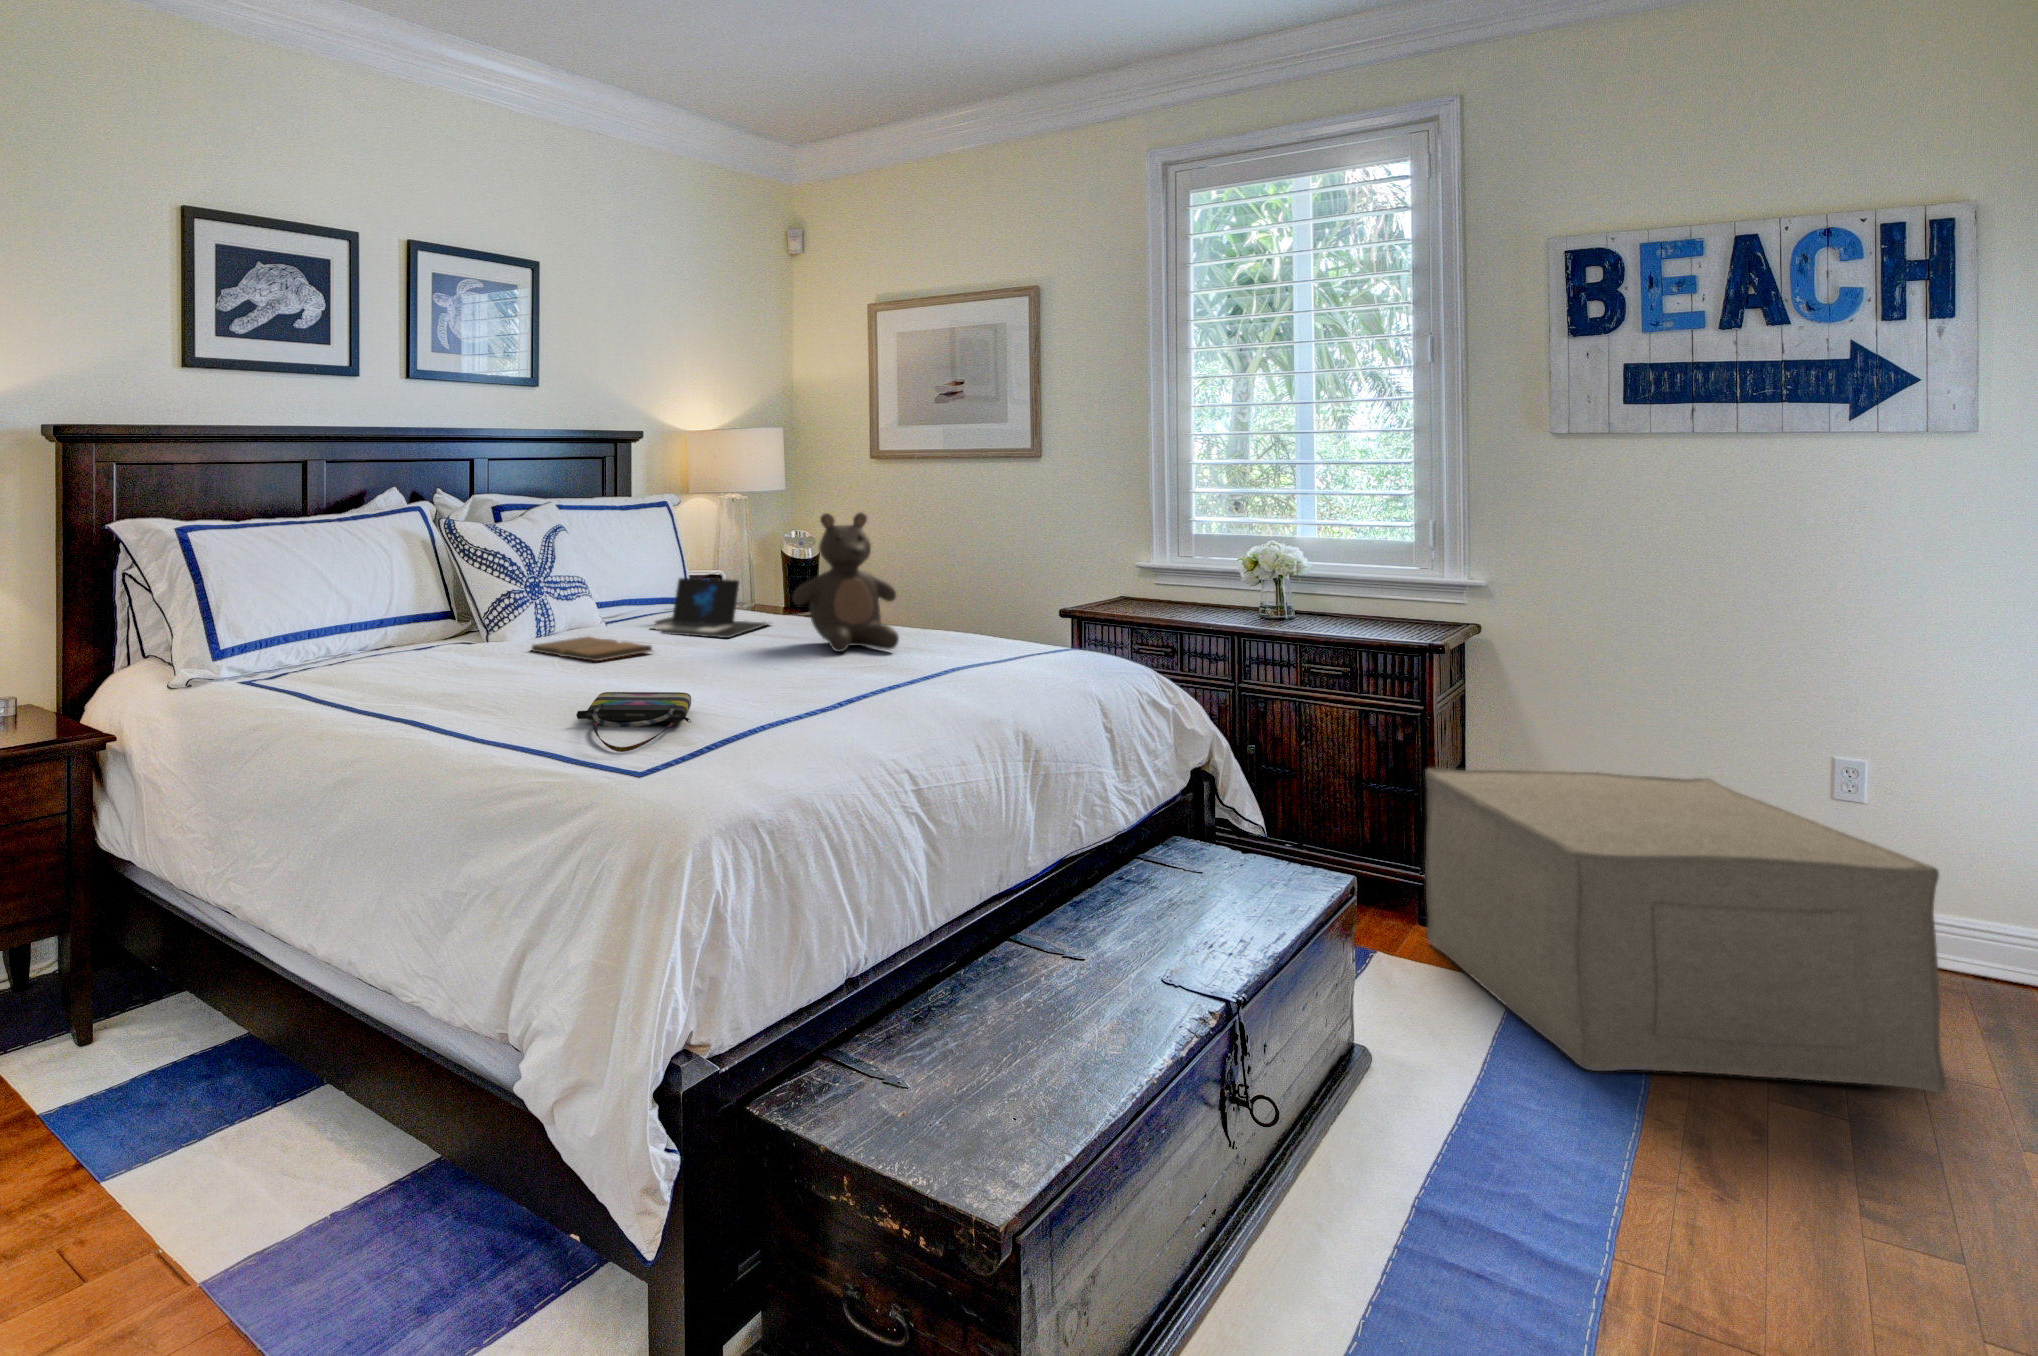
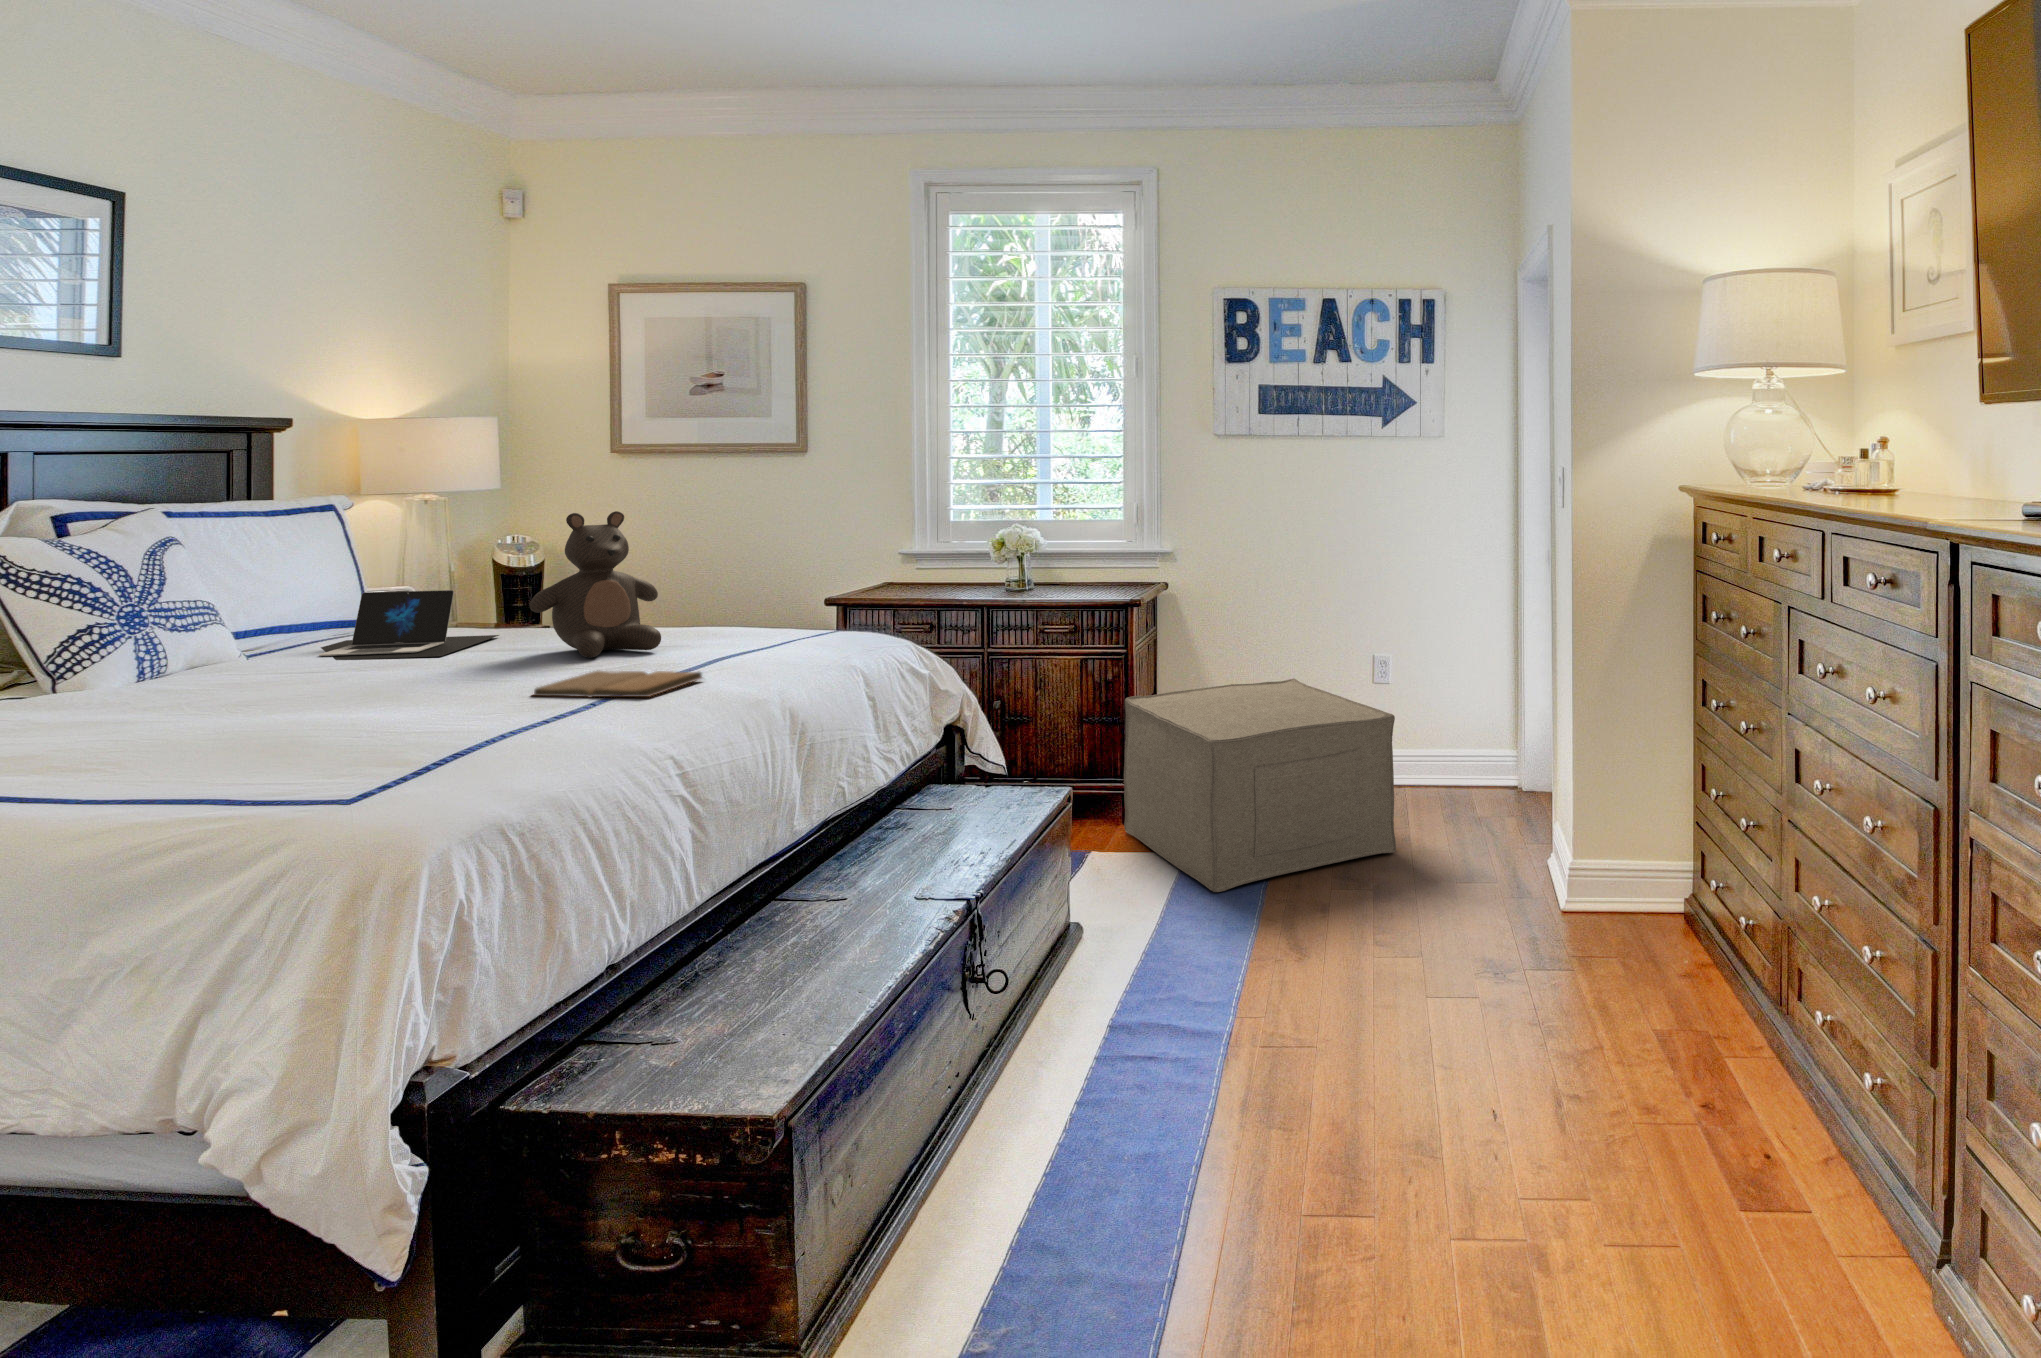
book: present [531,637,652,661] -> present [534,671,702,698]
tote bag: present [576,692,691,752] -> none [240,717,412,789]

